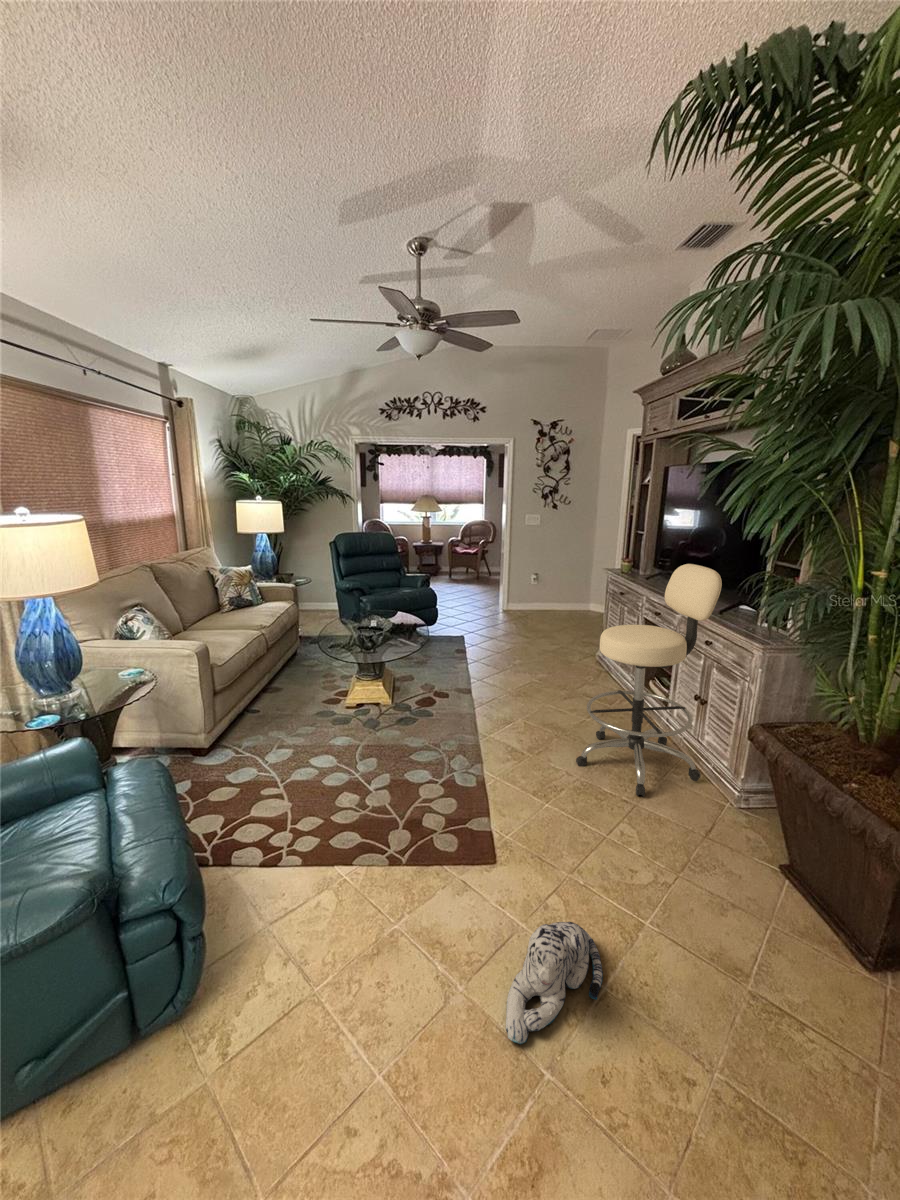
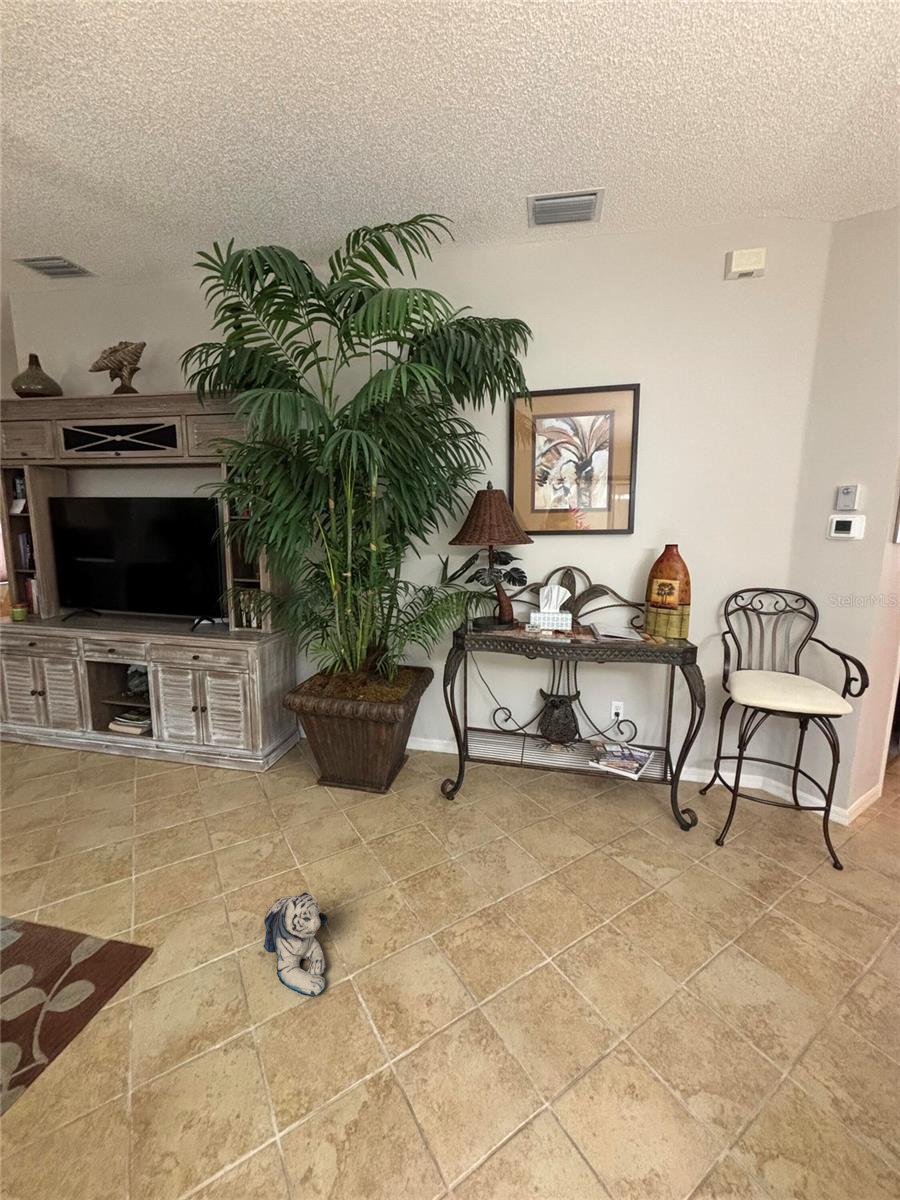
stool: present [576,564,722,797] -> none [100,591,227,832]

